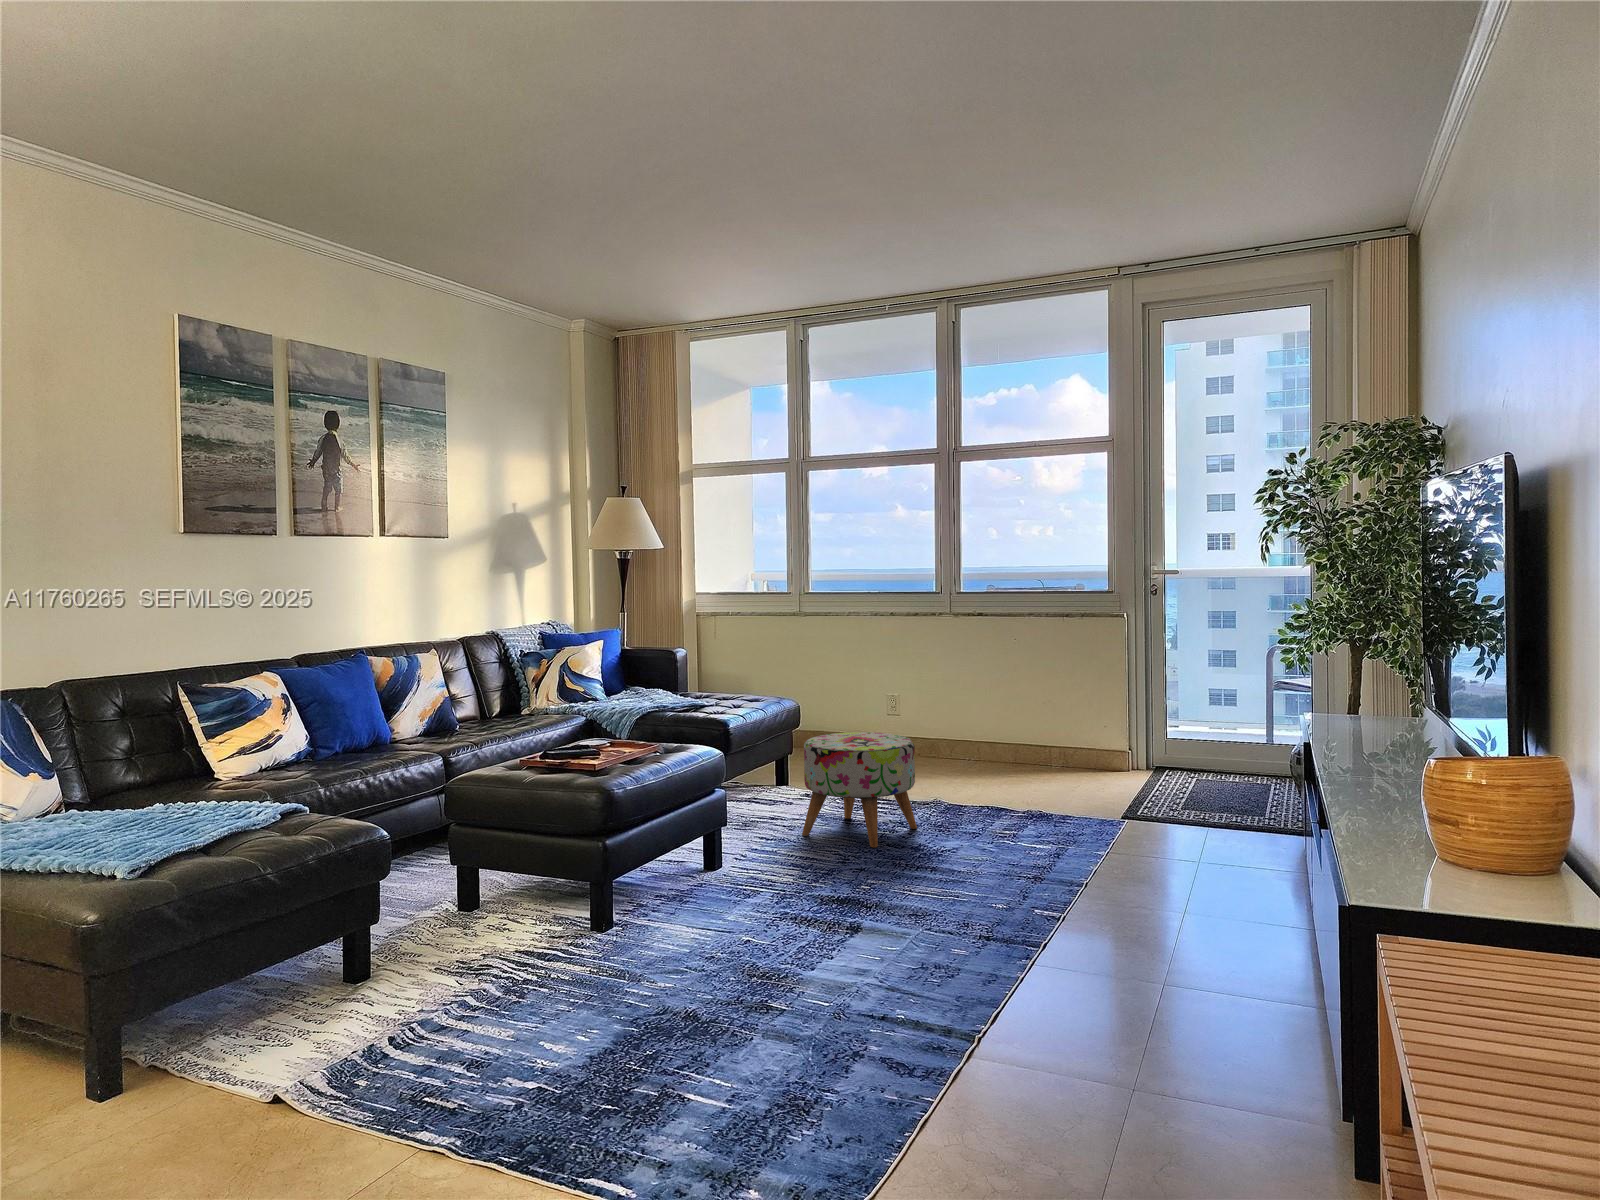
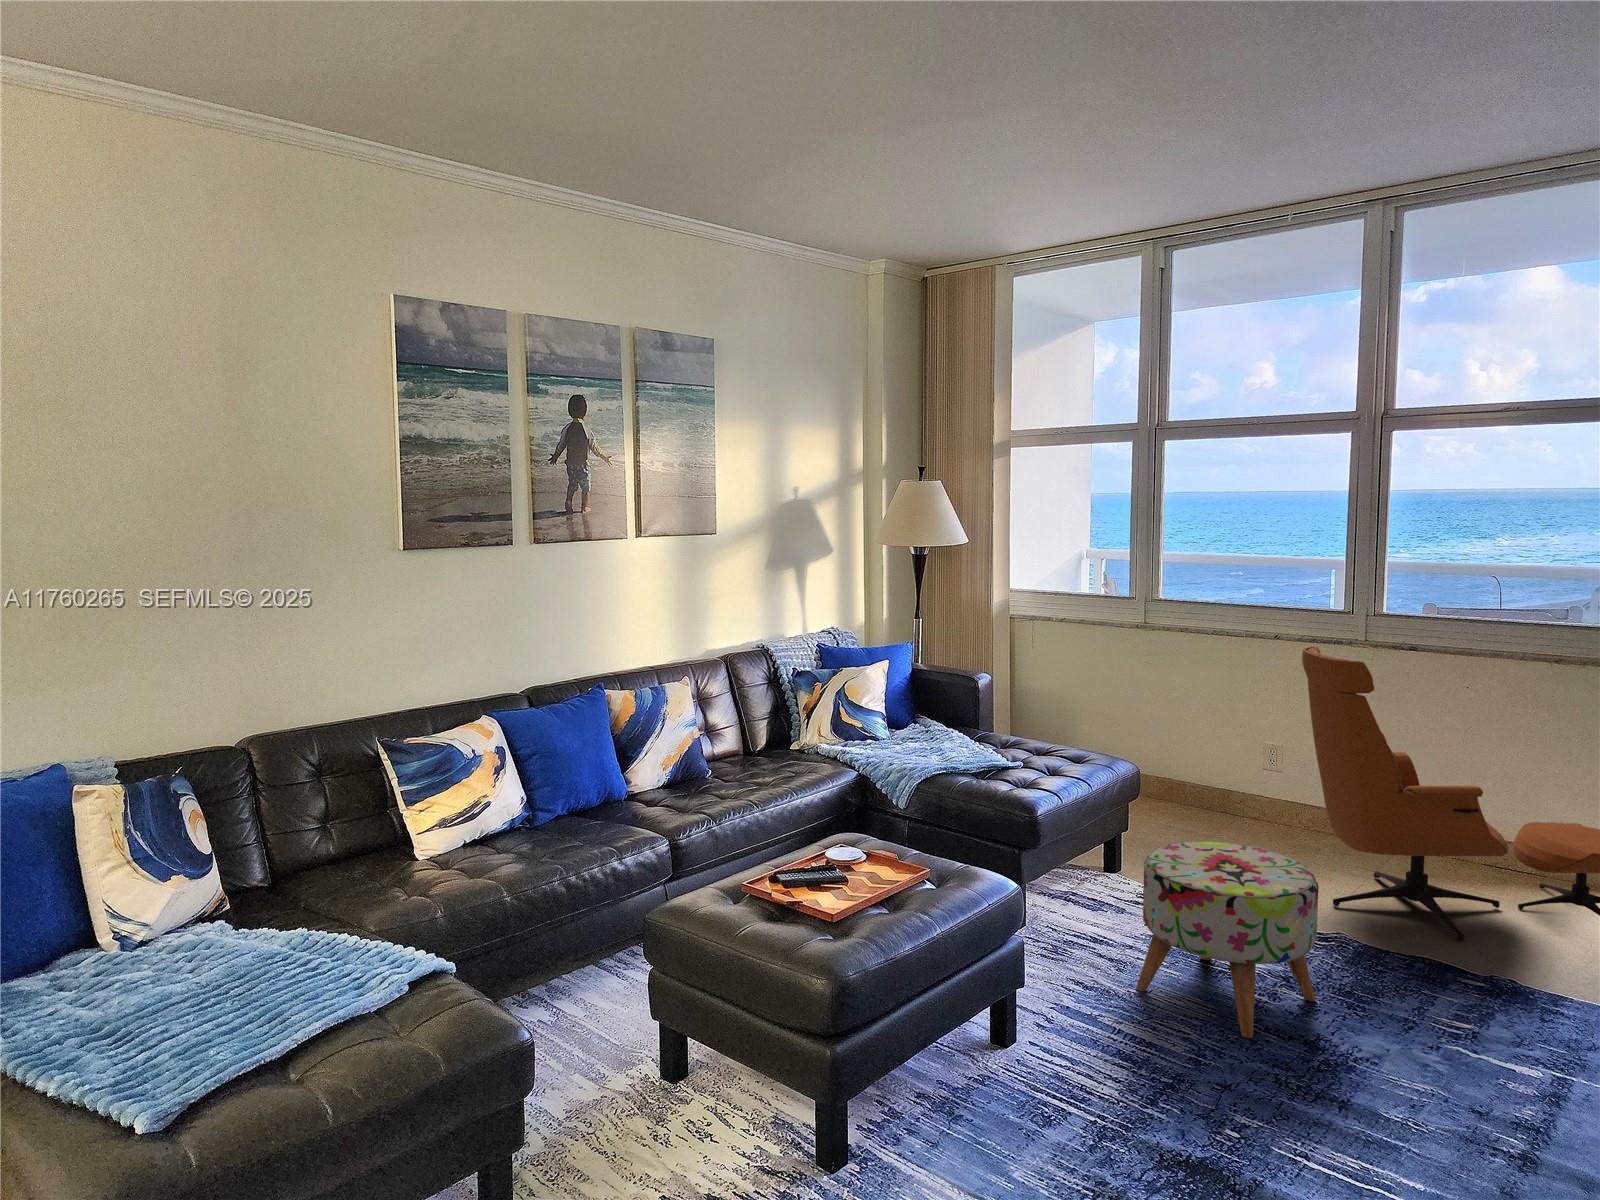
lounge chair: none [904,607,1118,795] -> present [1302,647,1600,940]

